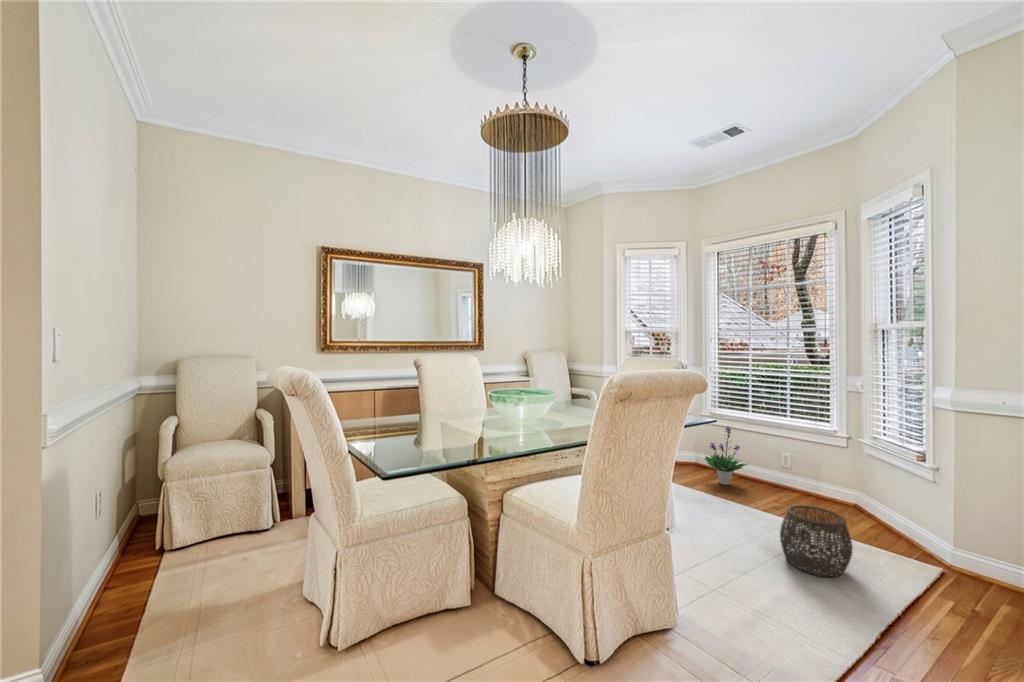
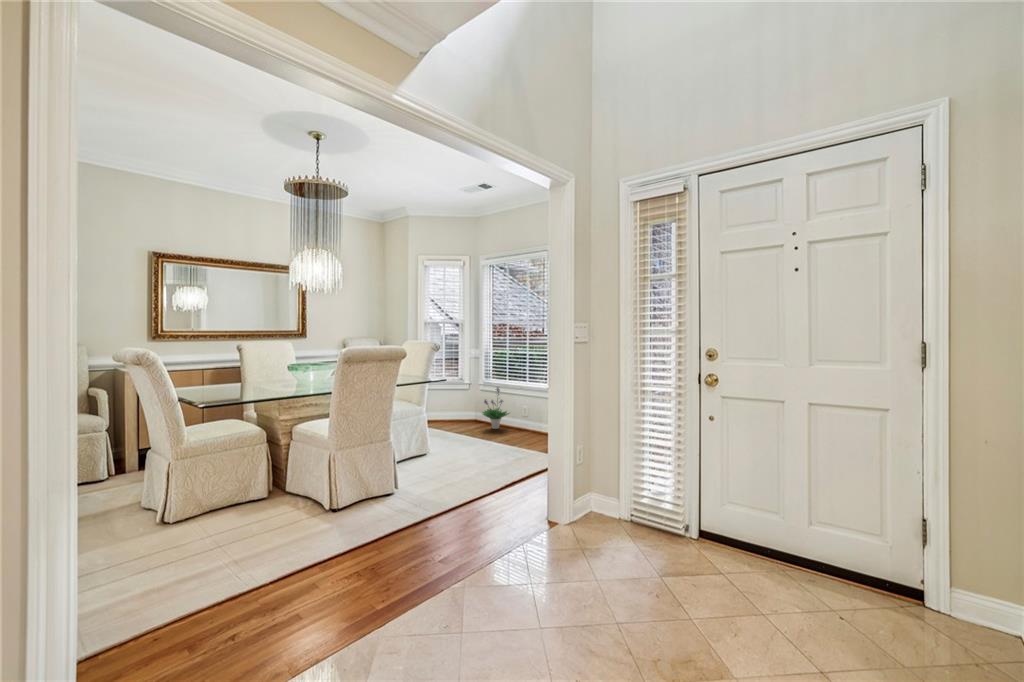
woven basket: present [780,505,852,577] -> none [494,426,533,466]

